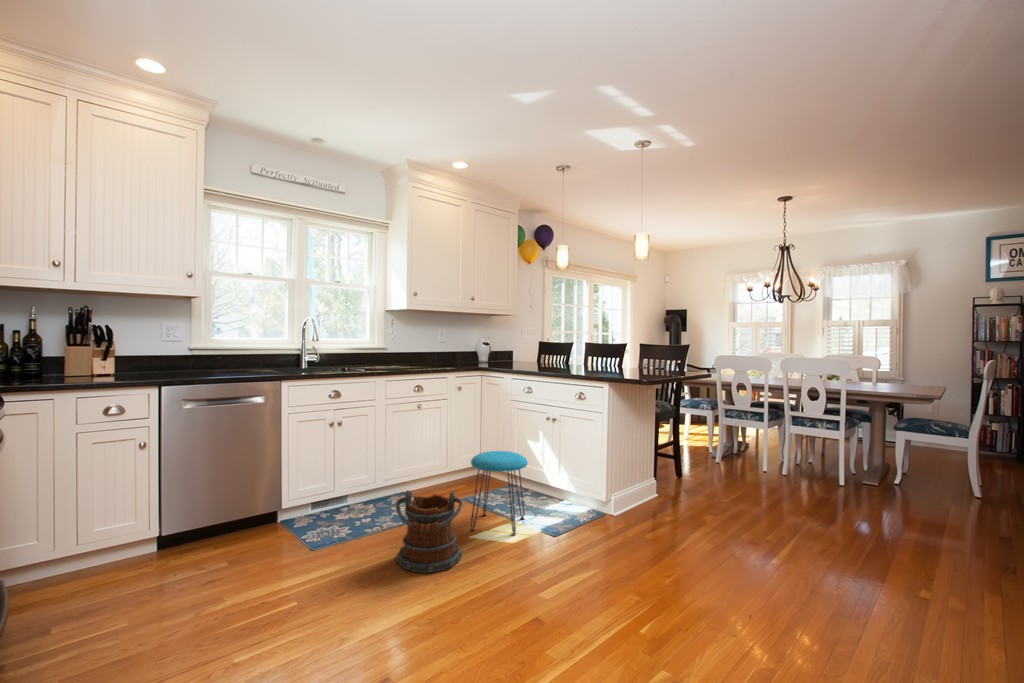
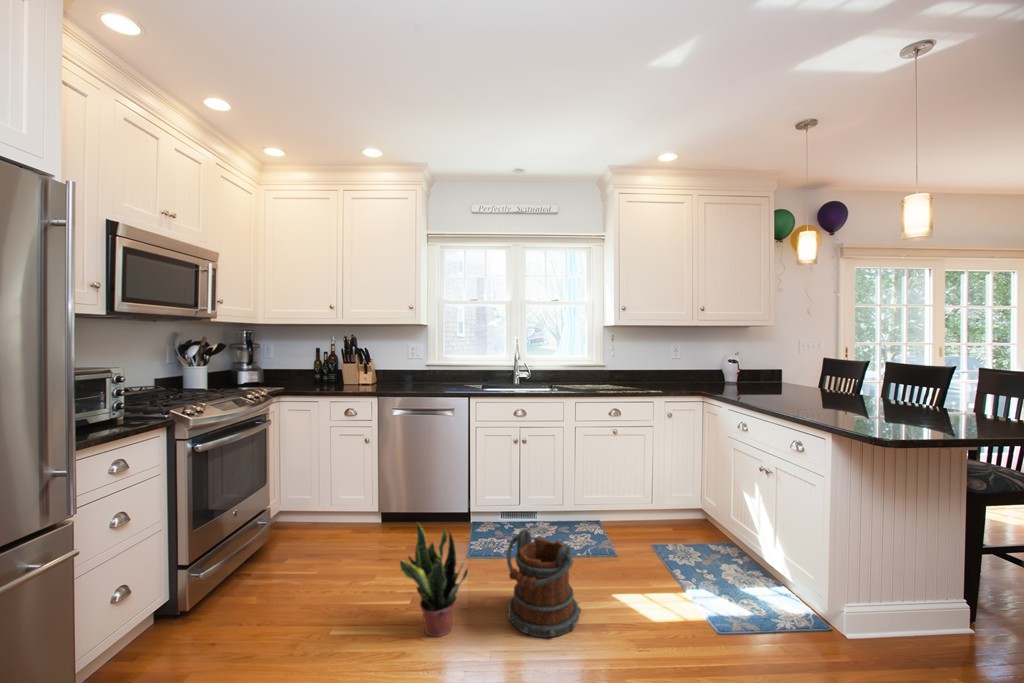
stool: present [470,451,528,535] -> none [619,502,703,625]
potted plant: none [316,499,388,604] -> present [400,523,470,637]

